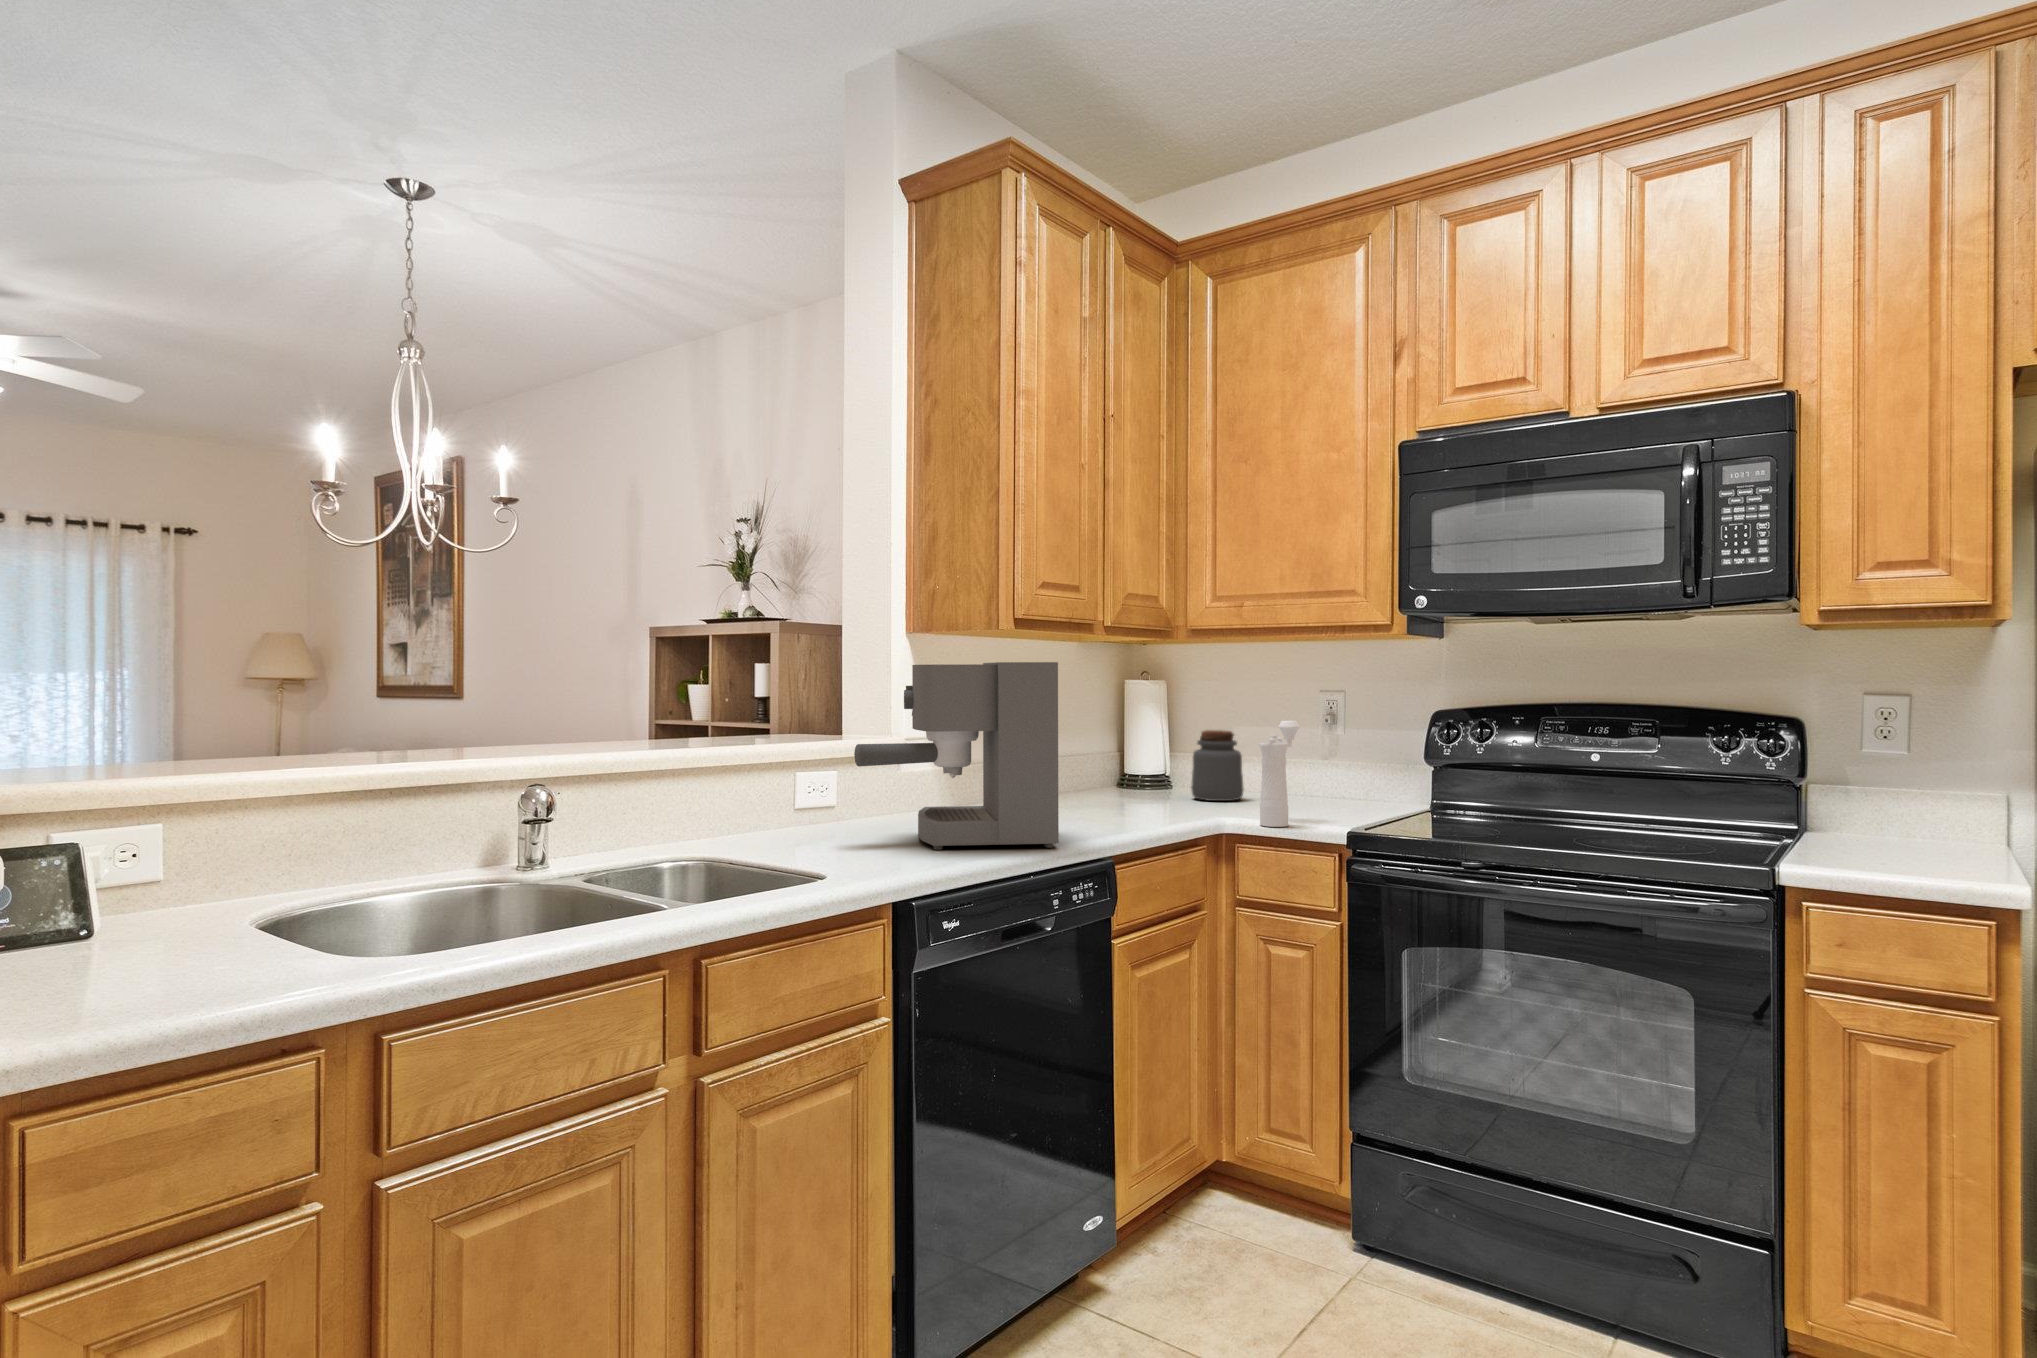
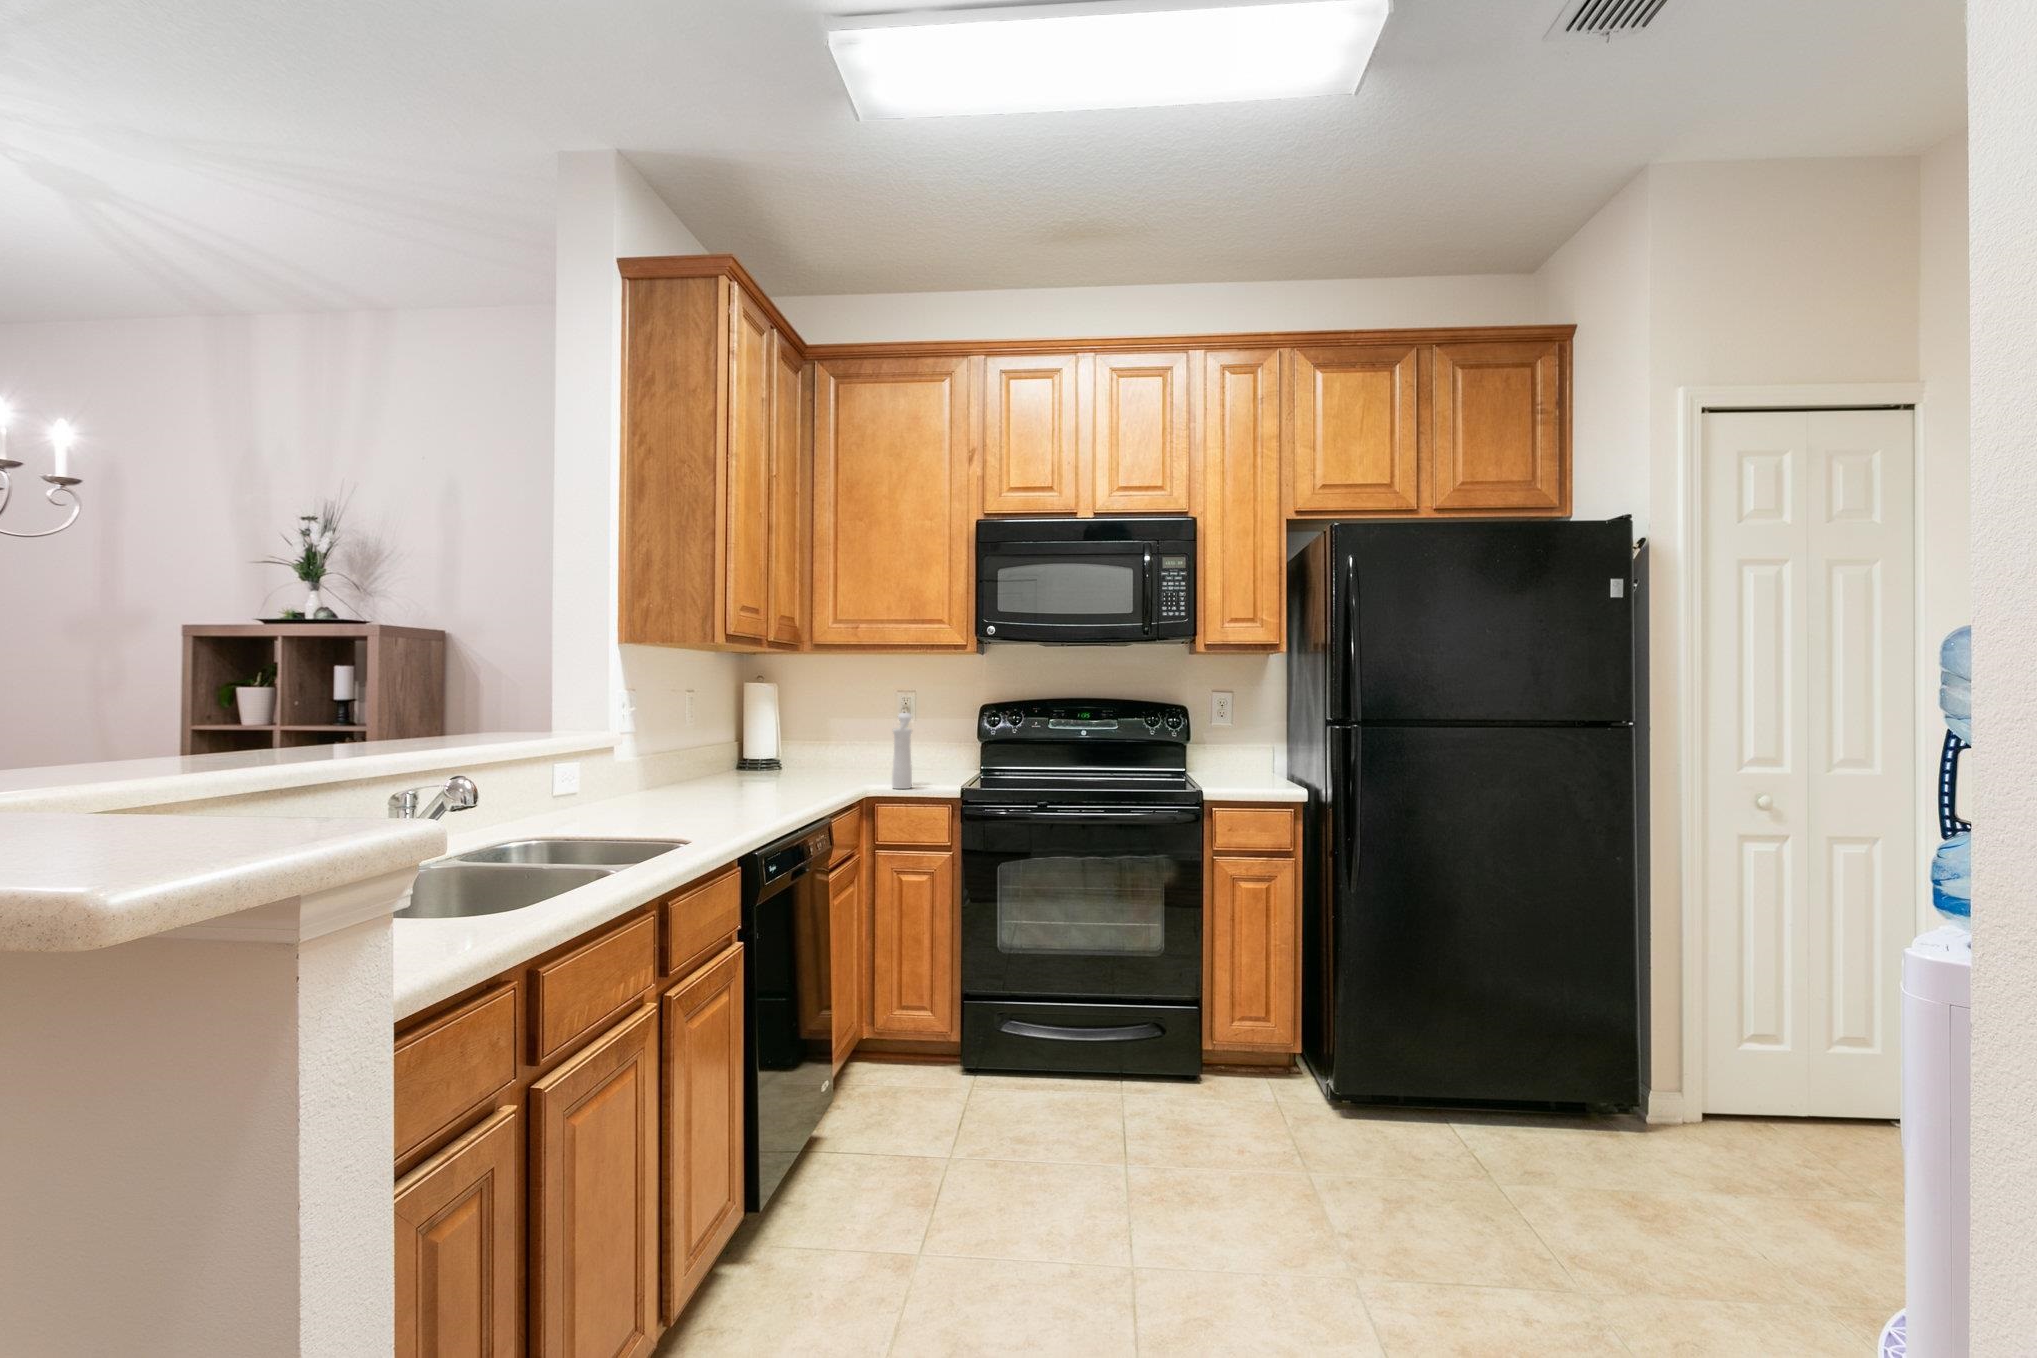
coffee maker: present [854,662,1059,850] -> none [625,672,792,820]
jar: present [1191,730,1243,801] -> none [807,721,846,775]

